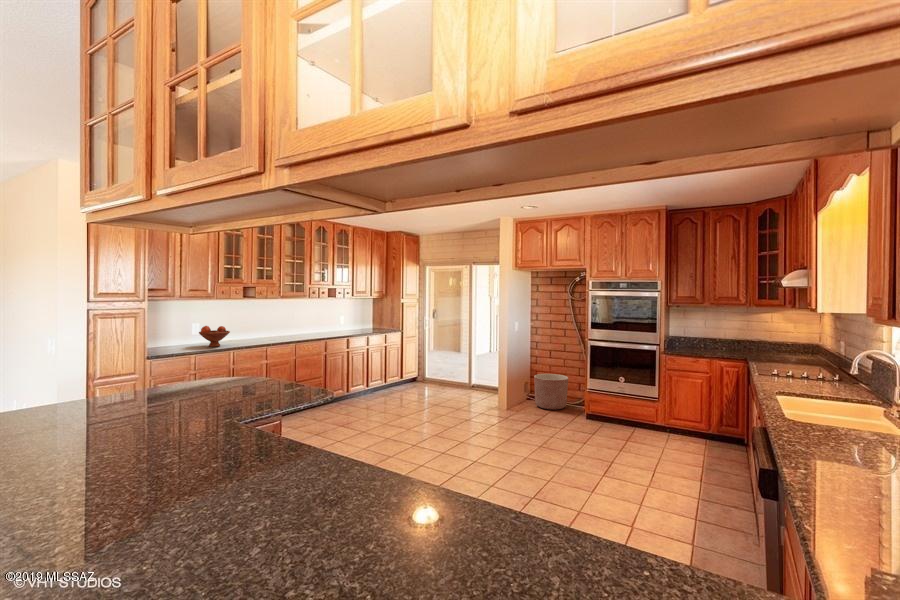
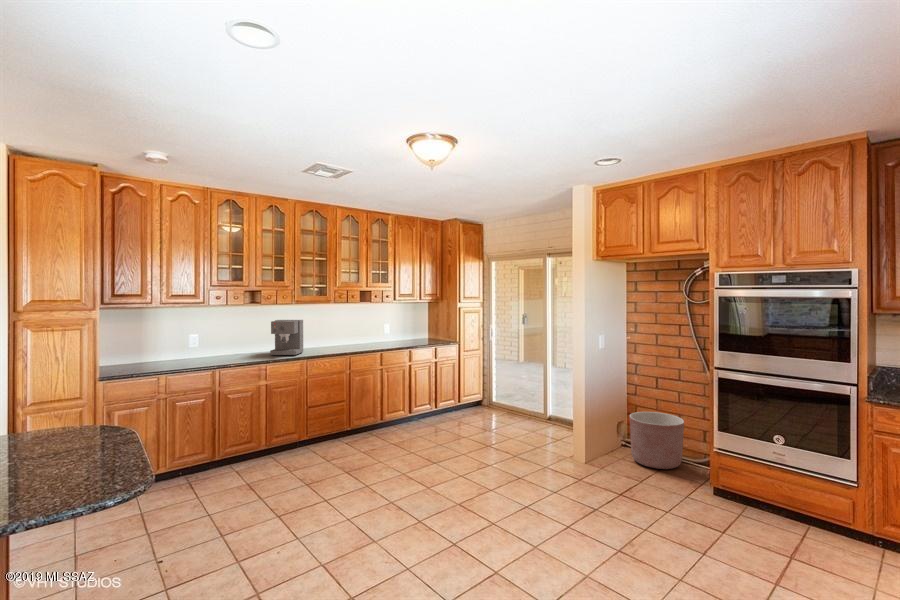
coffee maker: none [261,311,285,341] -> present [270,320,303,356]
fruit bowl: present [199,326,230,347] -> none [185,338,223,364]

